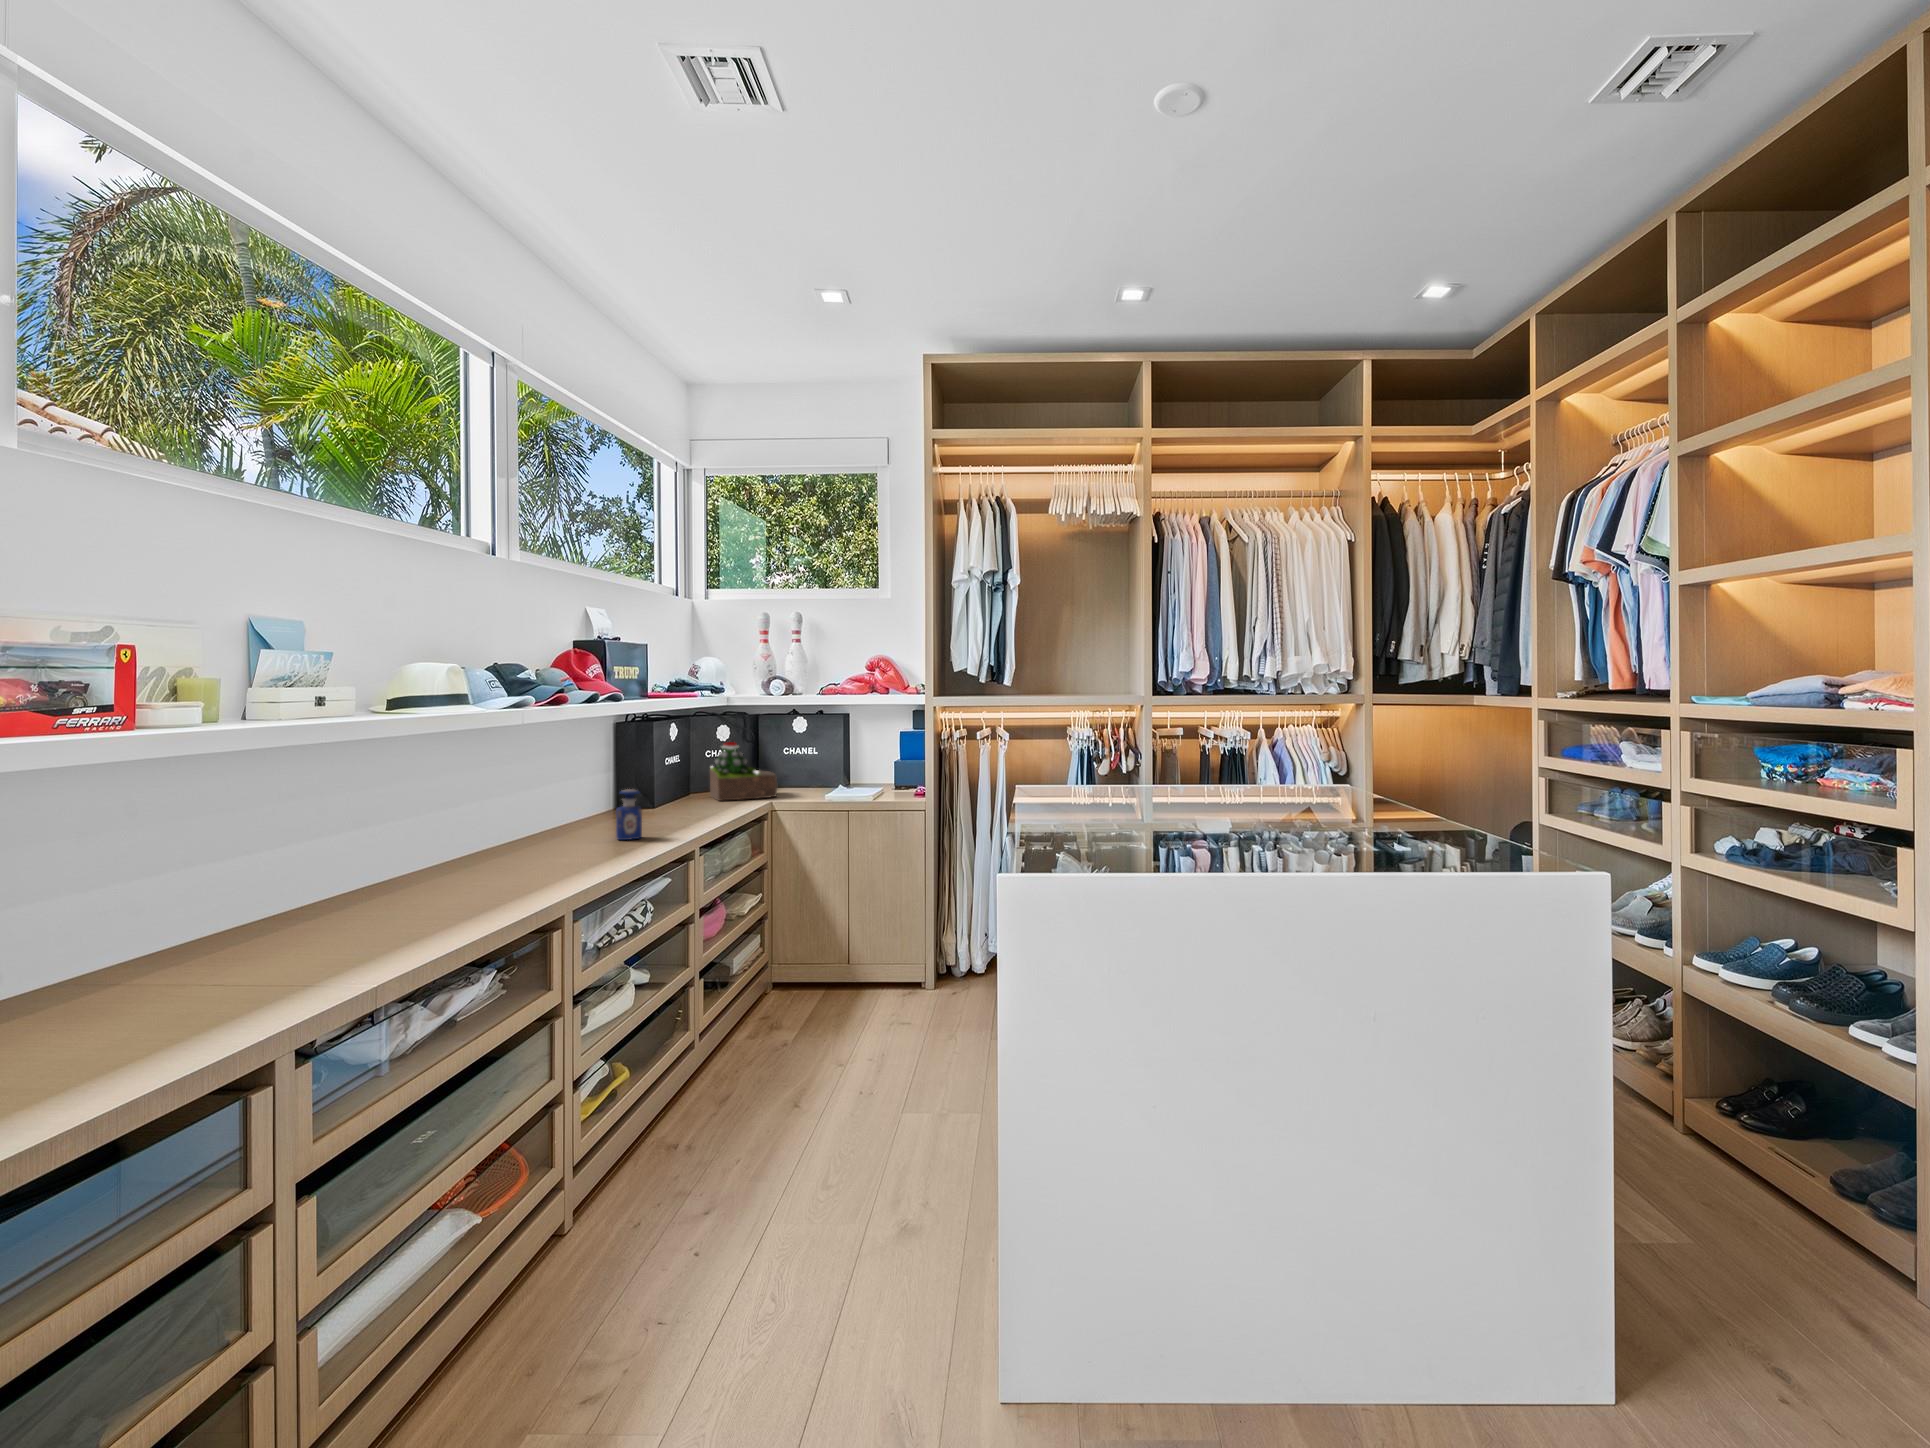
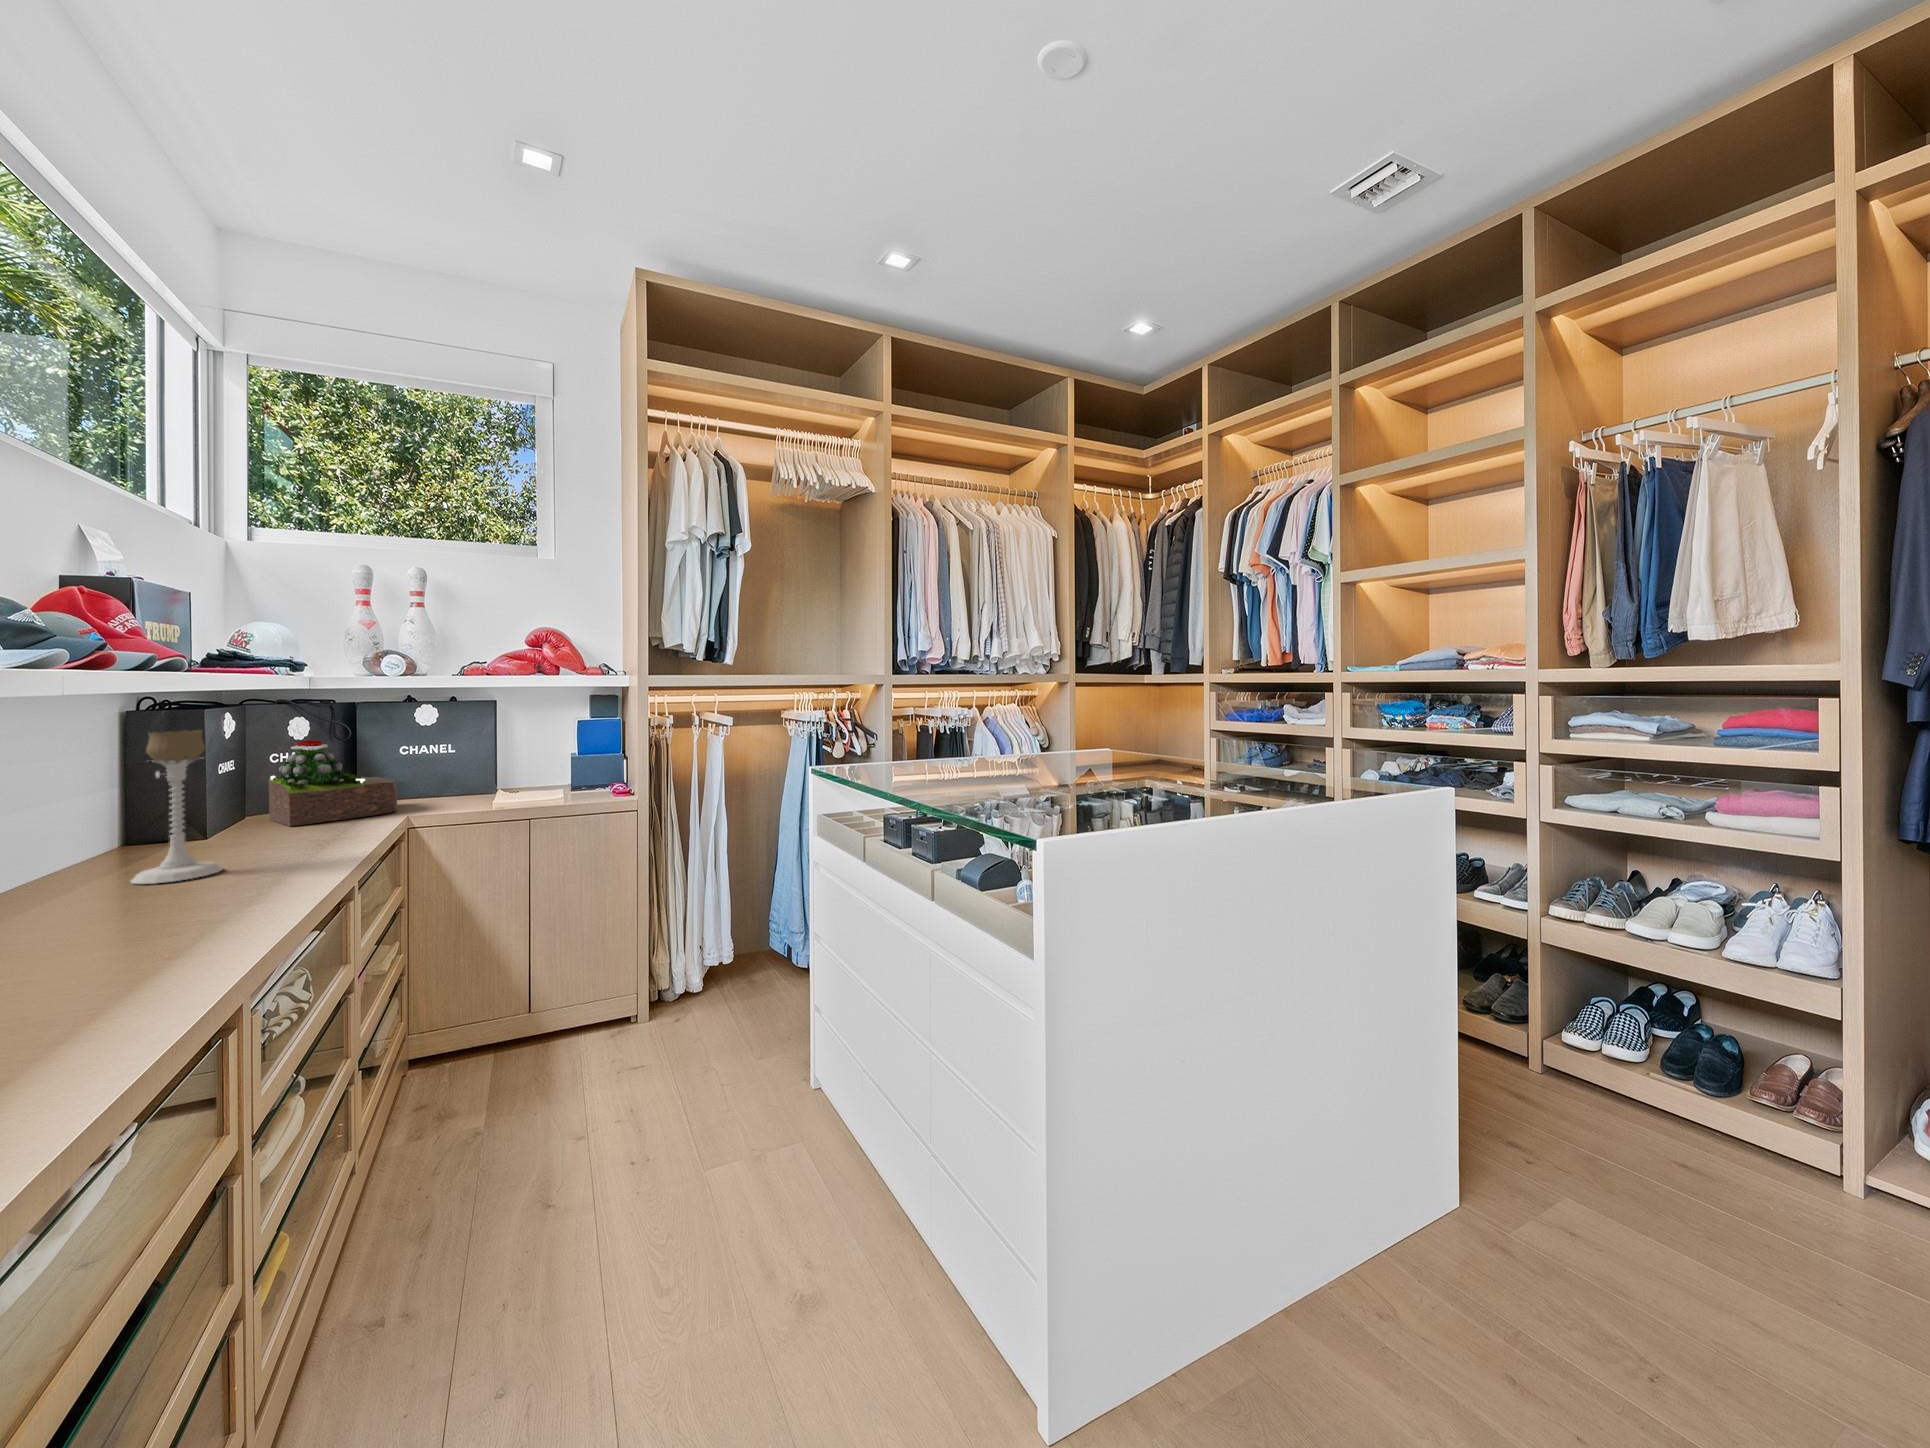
candle holder: none [644,733,682,824] -> present [131,730,222,884]
perfume bottle: present [616,789,642,840] -> none [56,833,129,931]

